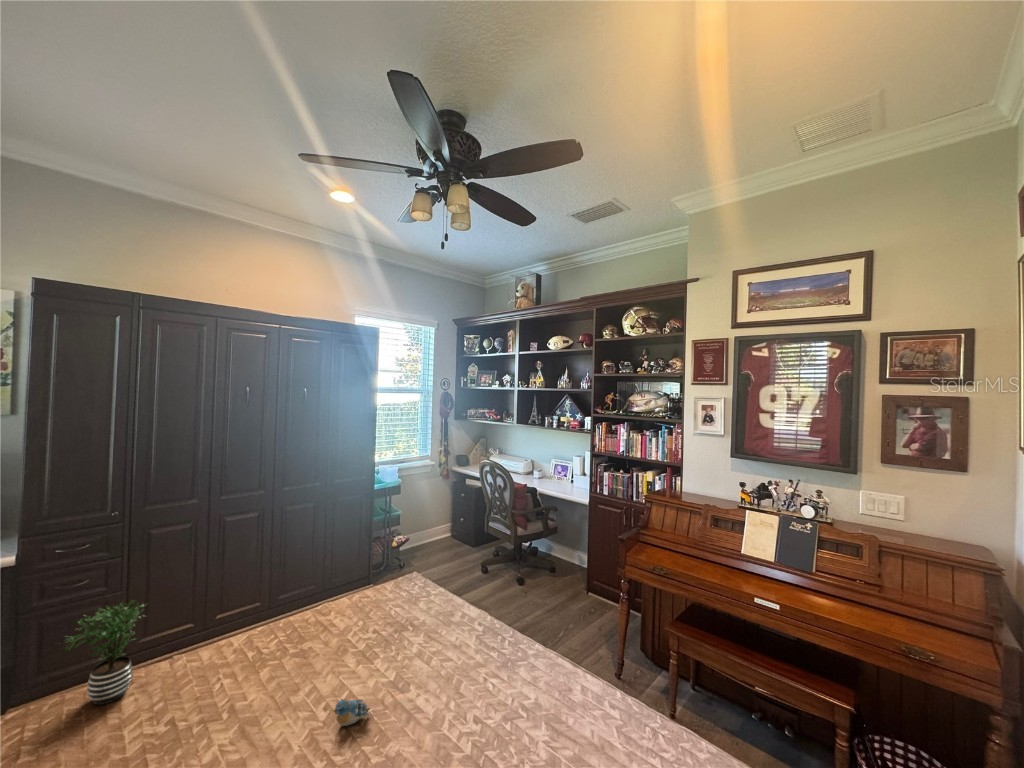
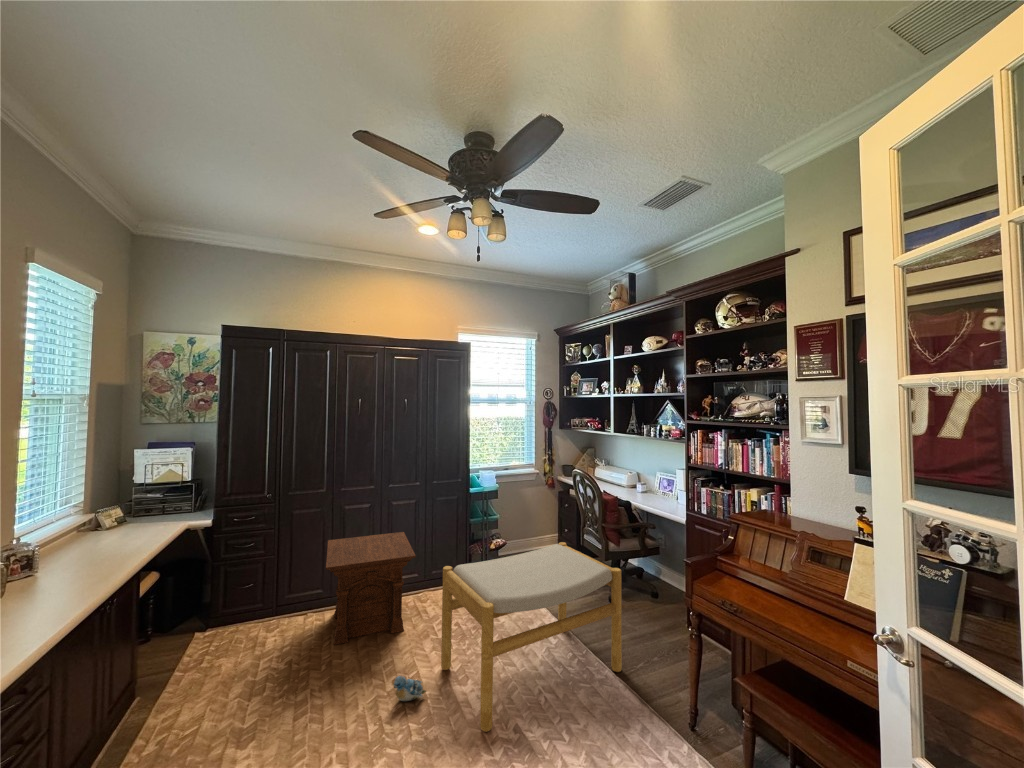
footstool: none [376,533,552,731] -> present [441,542,622,732]
side table: none [201,541,331,686] -> present [326,532,416,645]
potted plant: present [65,600,145,705] -> none [233,562,290,639]

